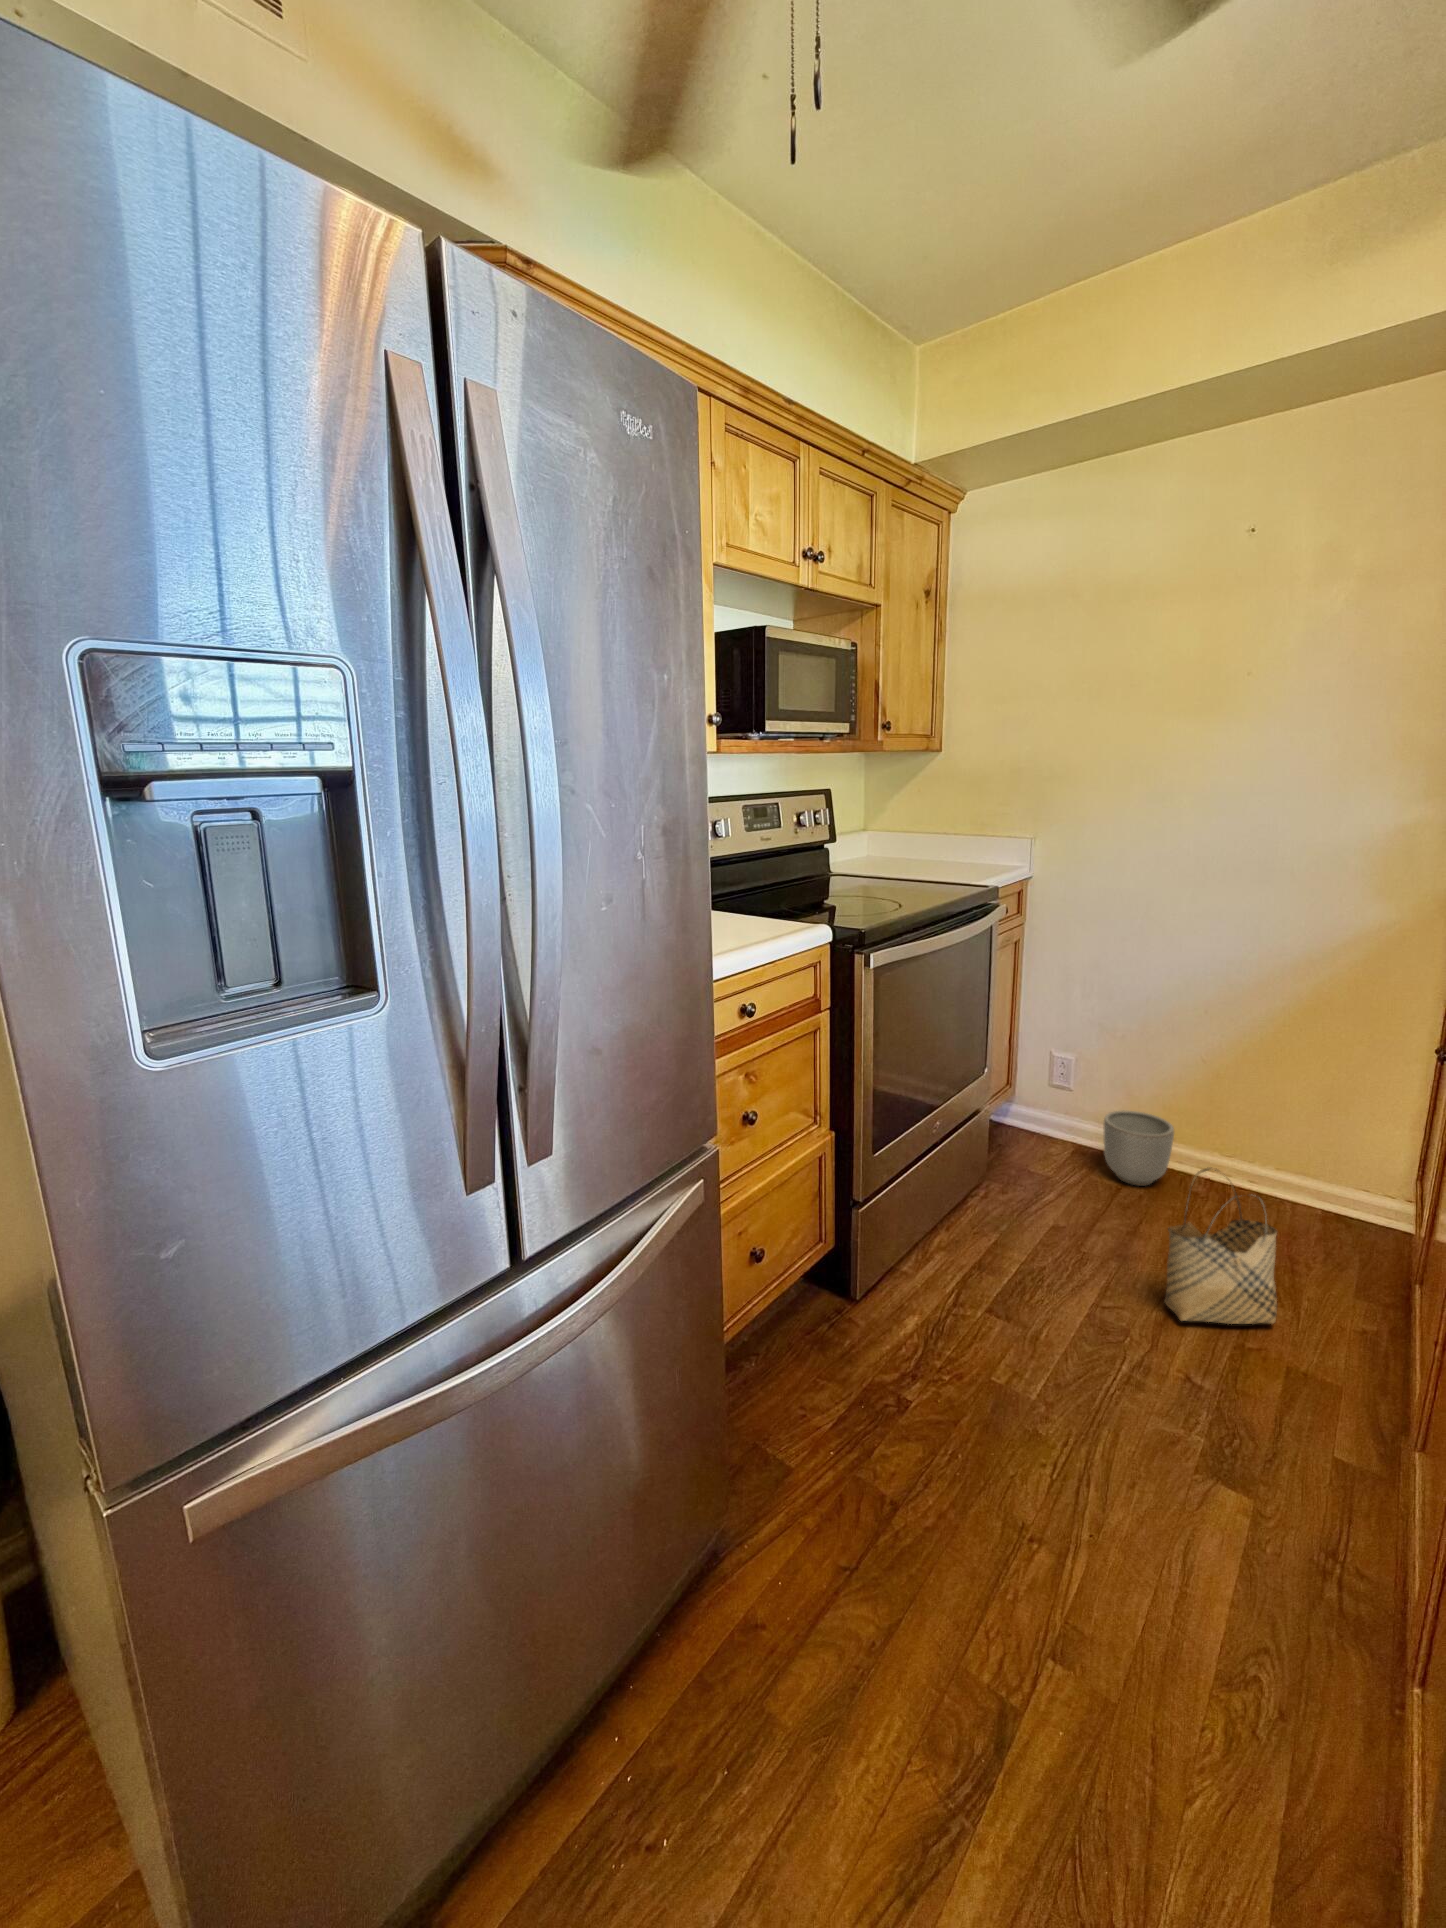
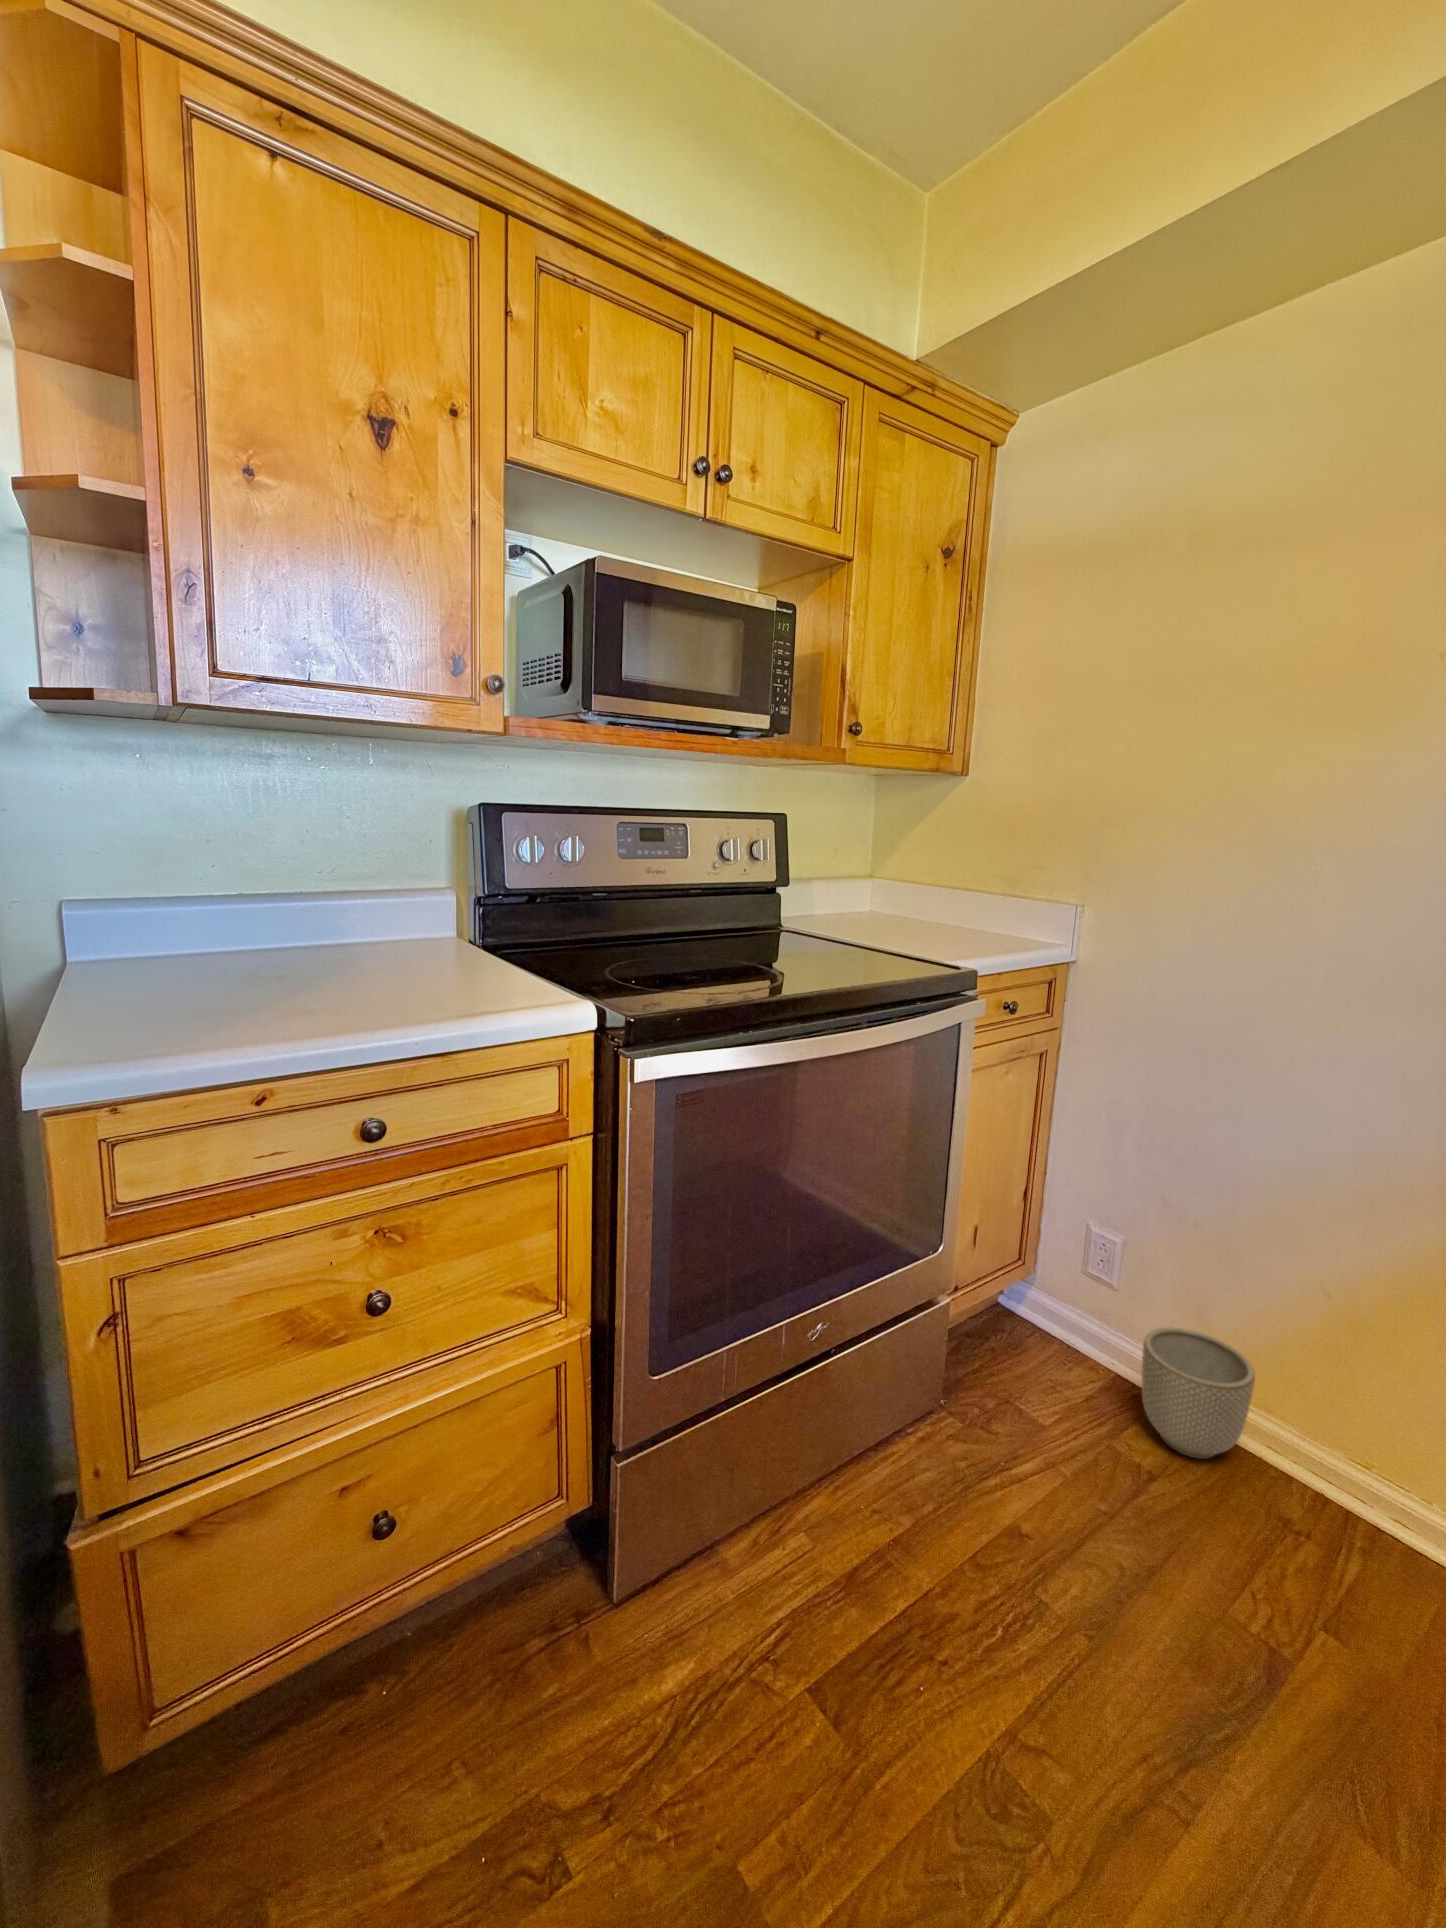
woven basket: present [1164,1168,1277,1324] -> none [1152,1494,1370,1823]

